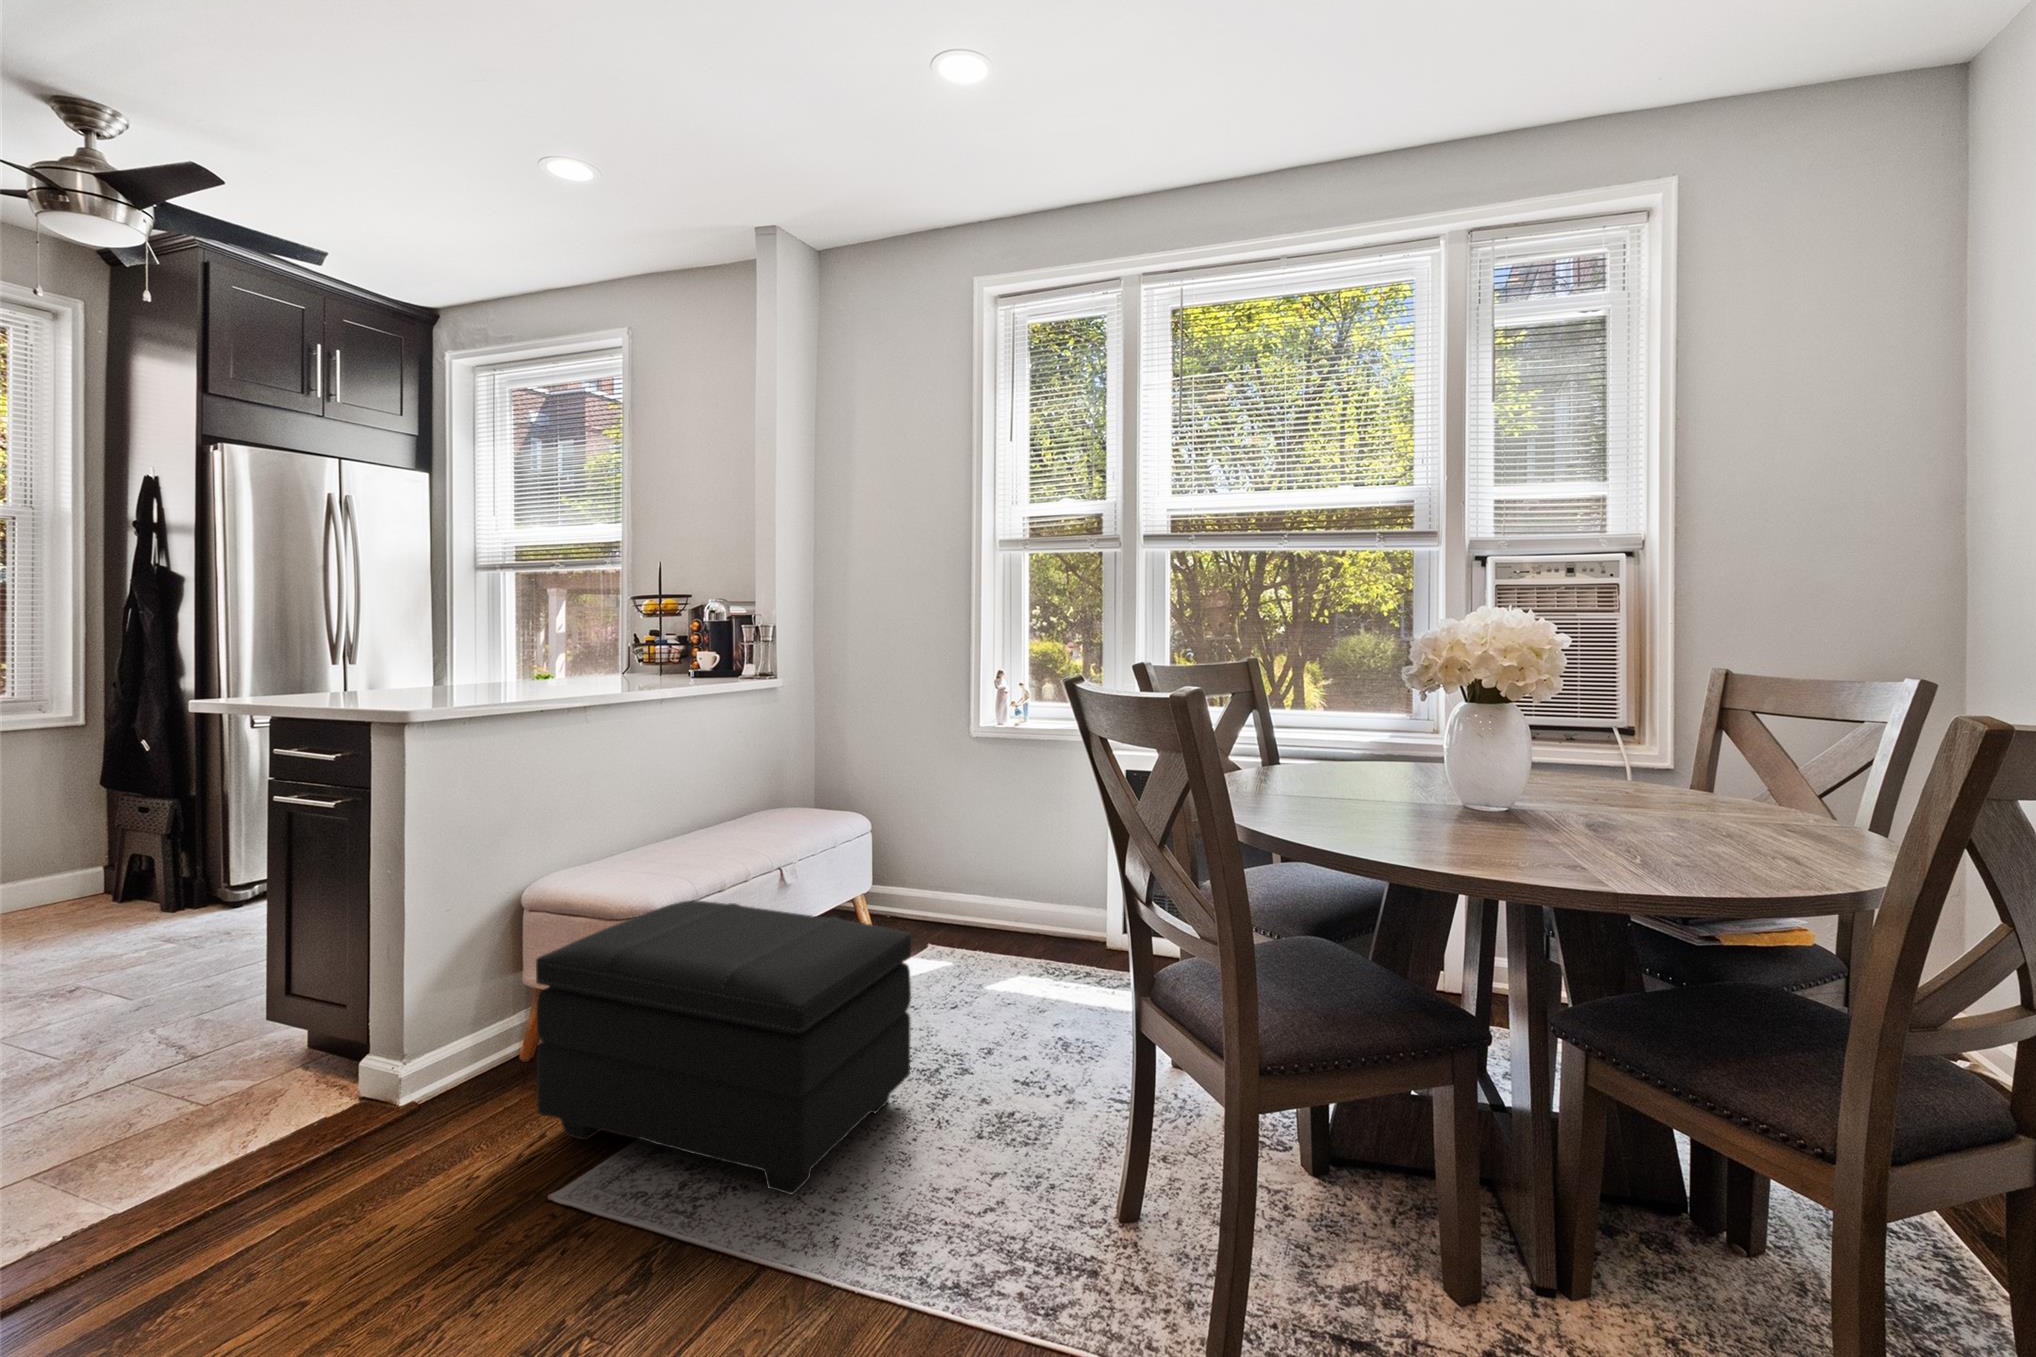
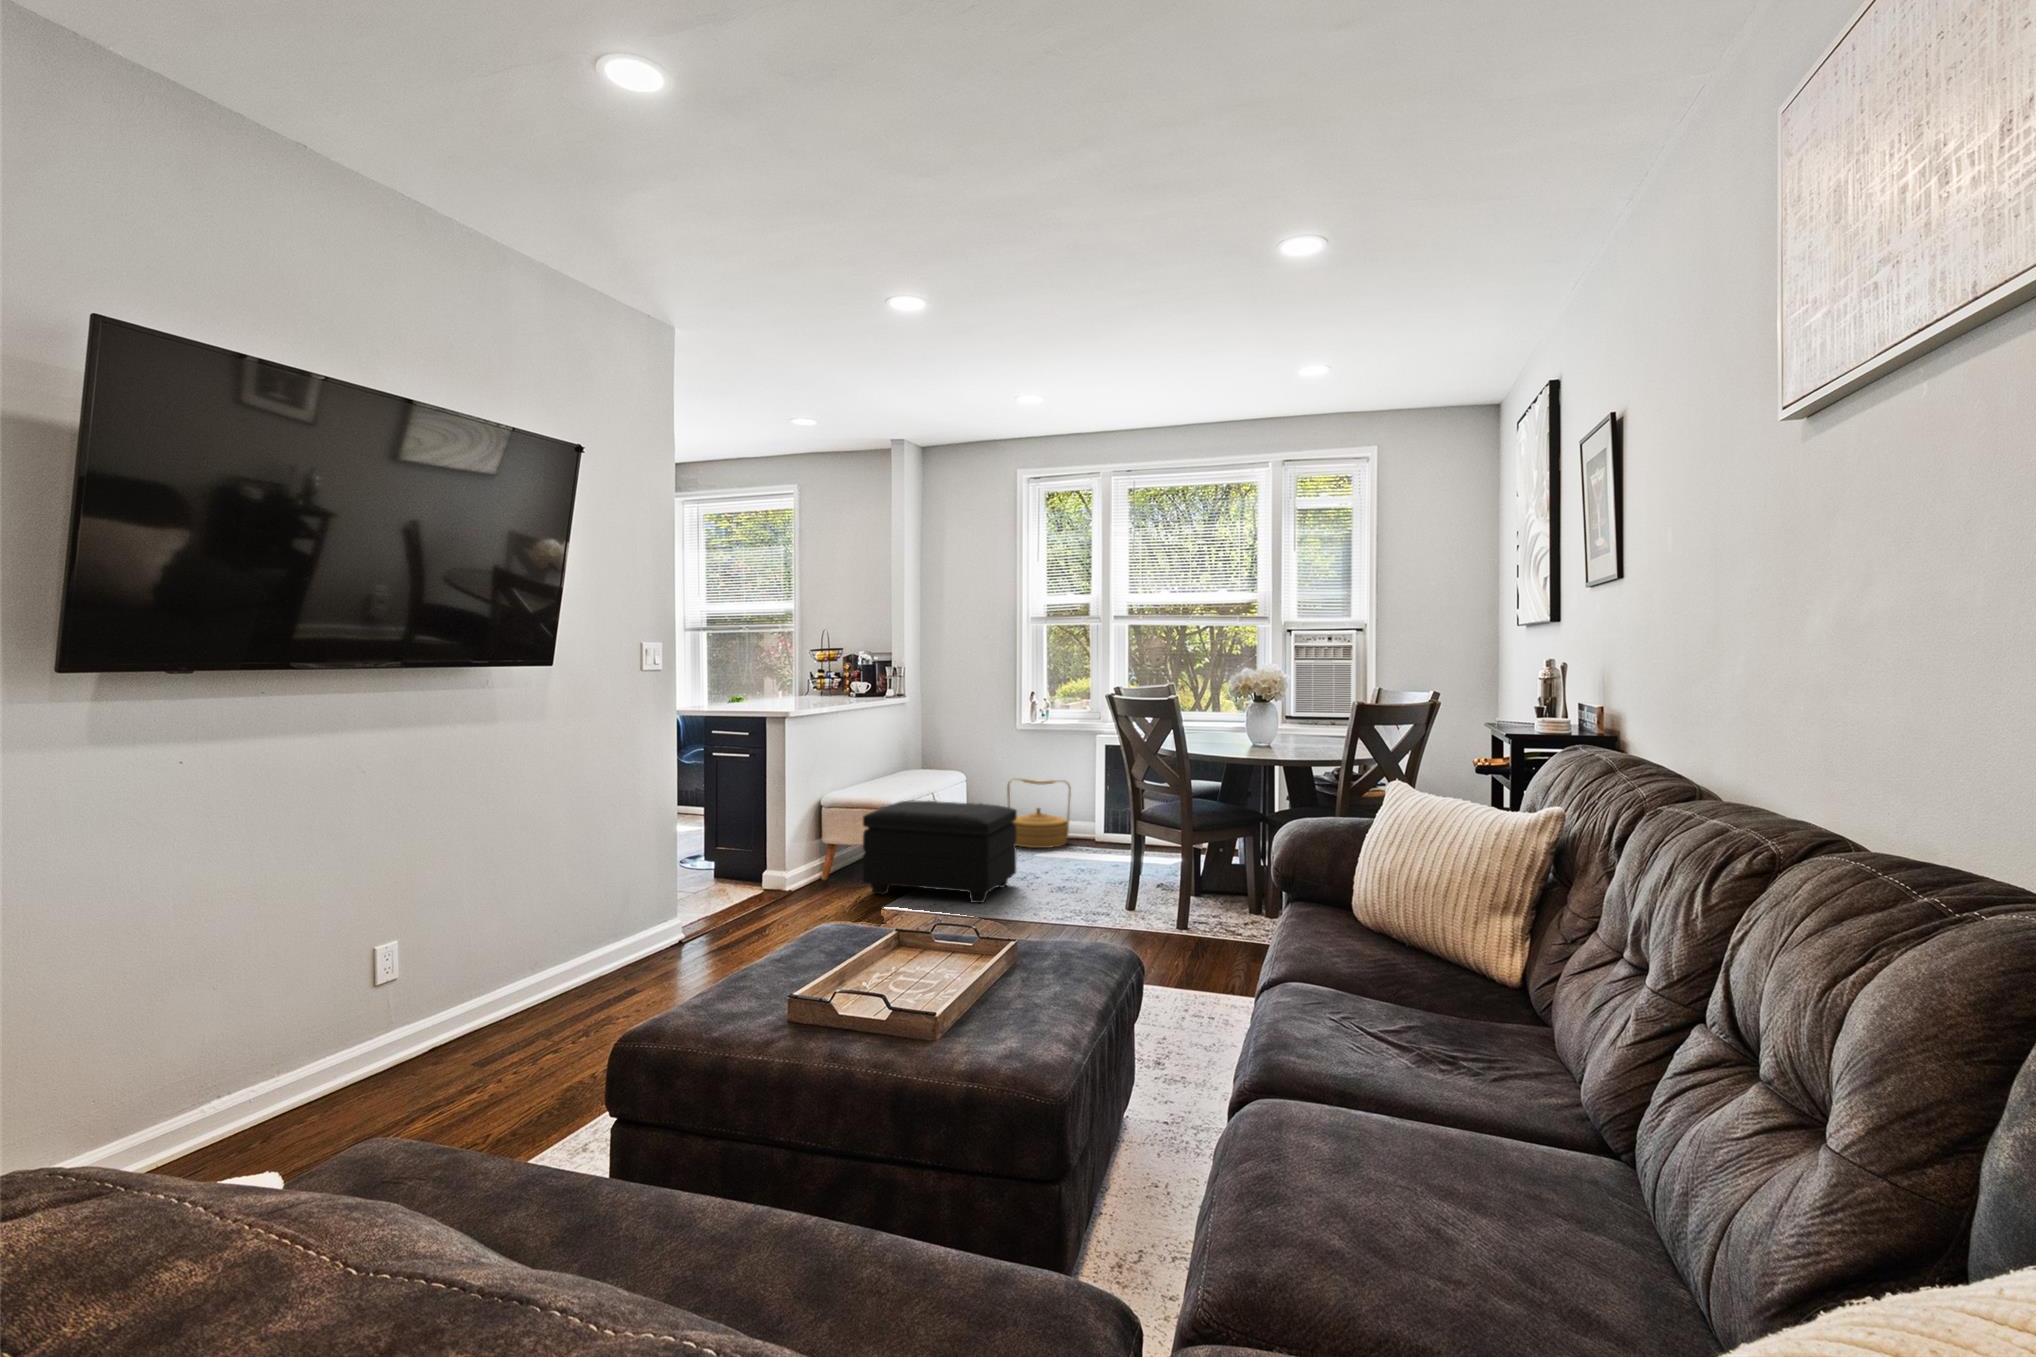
woven basket: none [947,825,1060,960] -> present [1007,778,1071,848]

